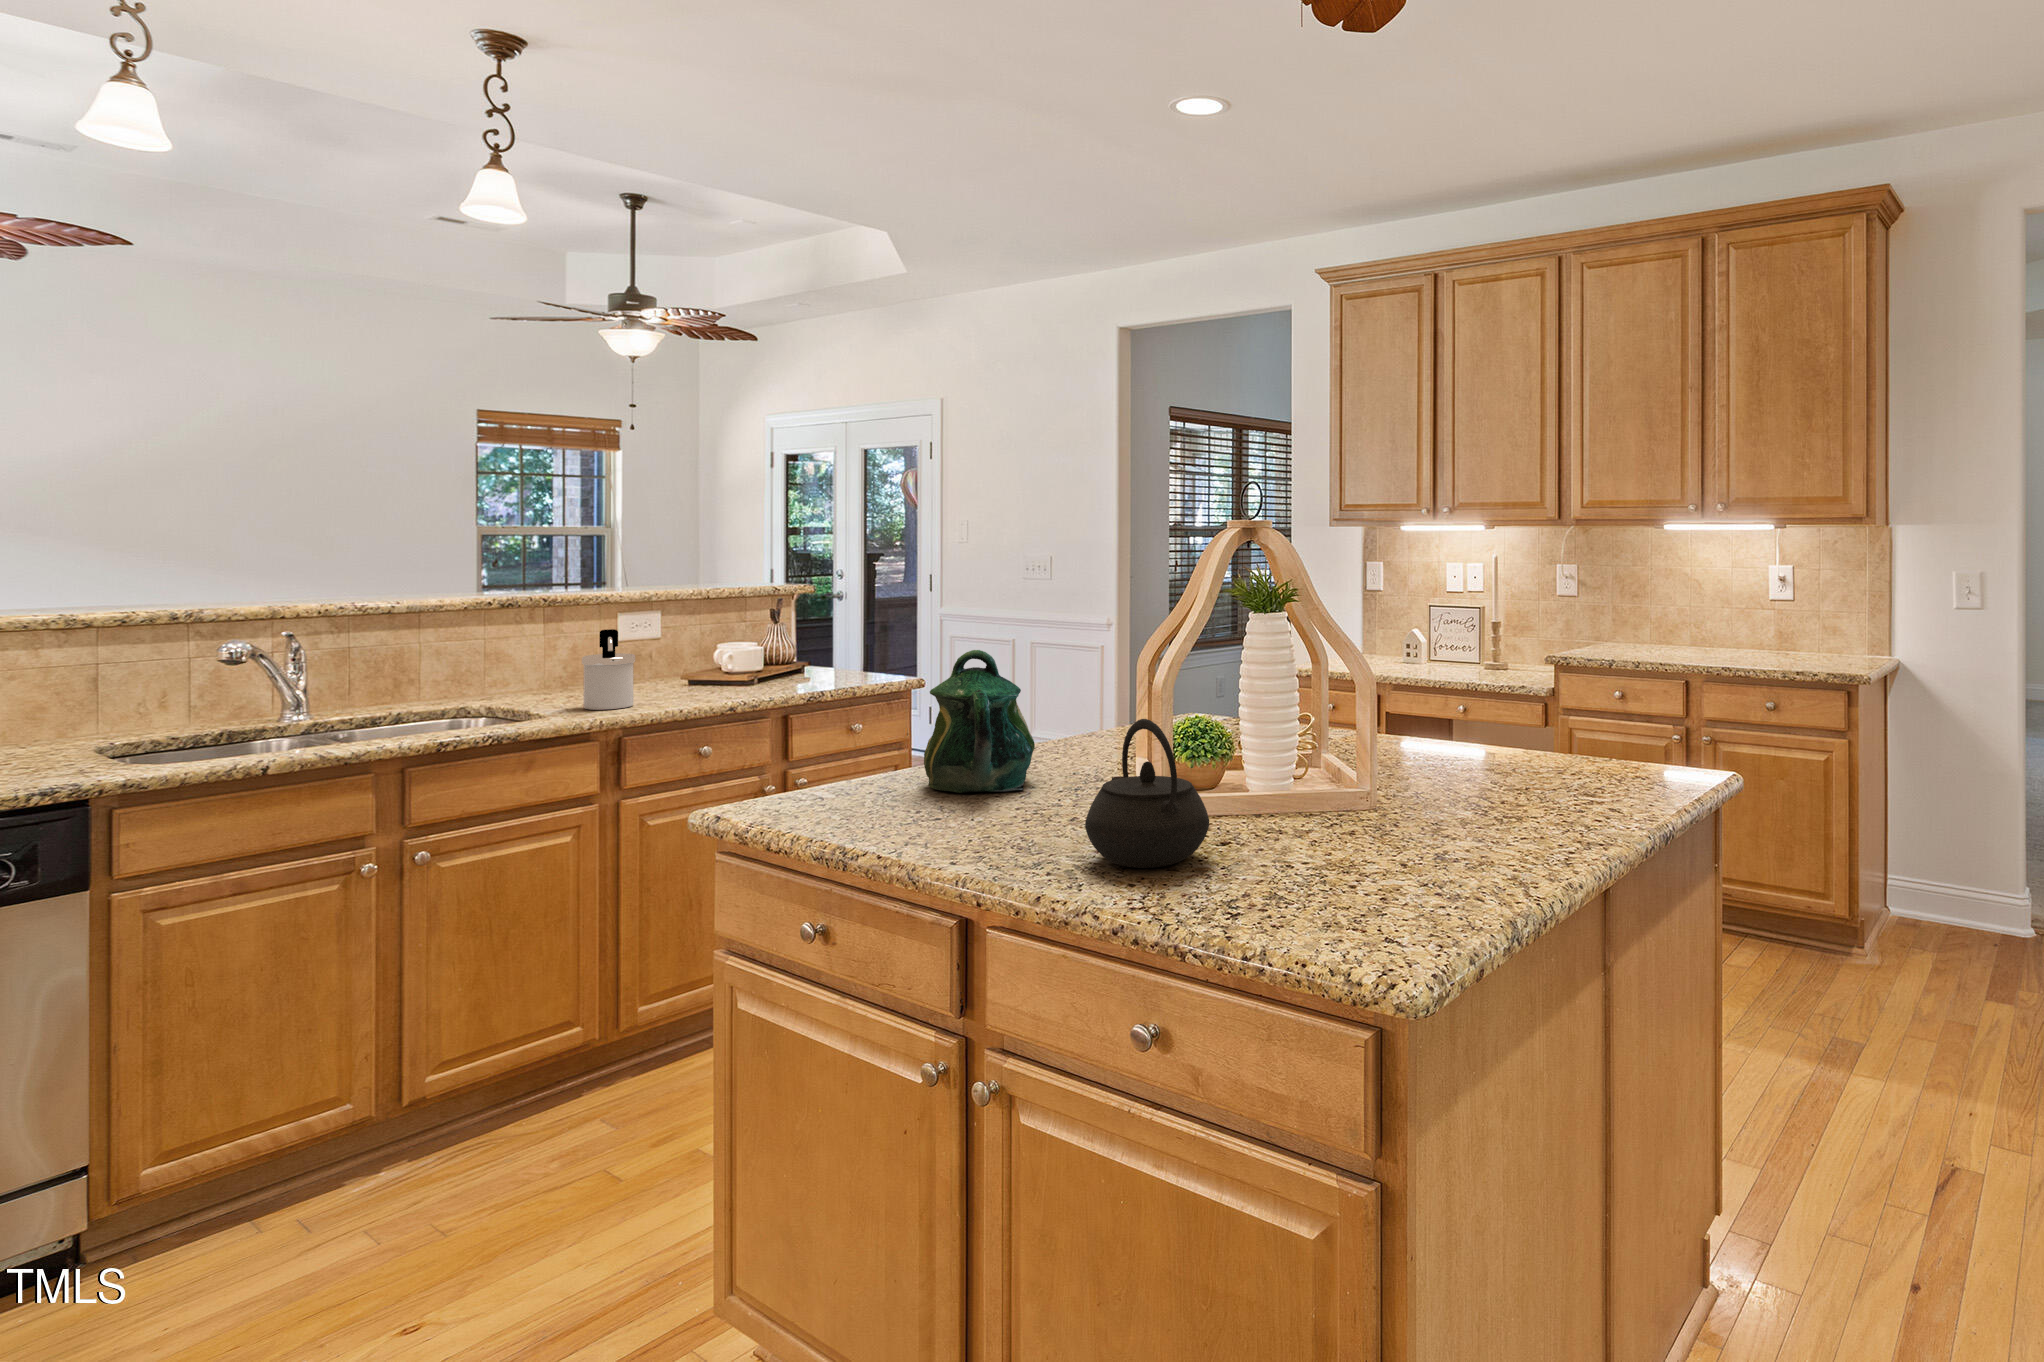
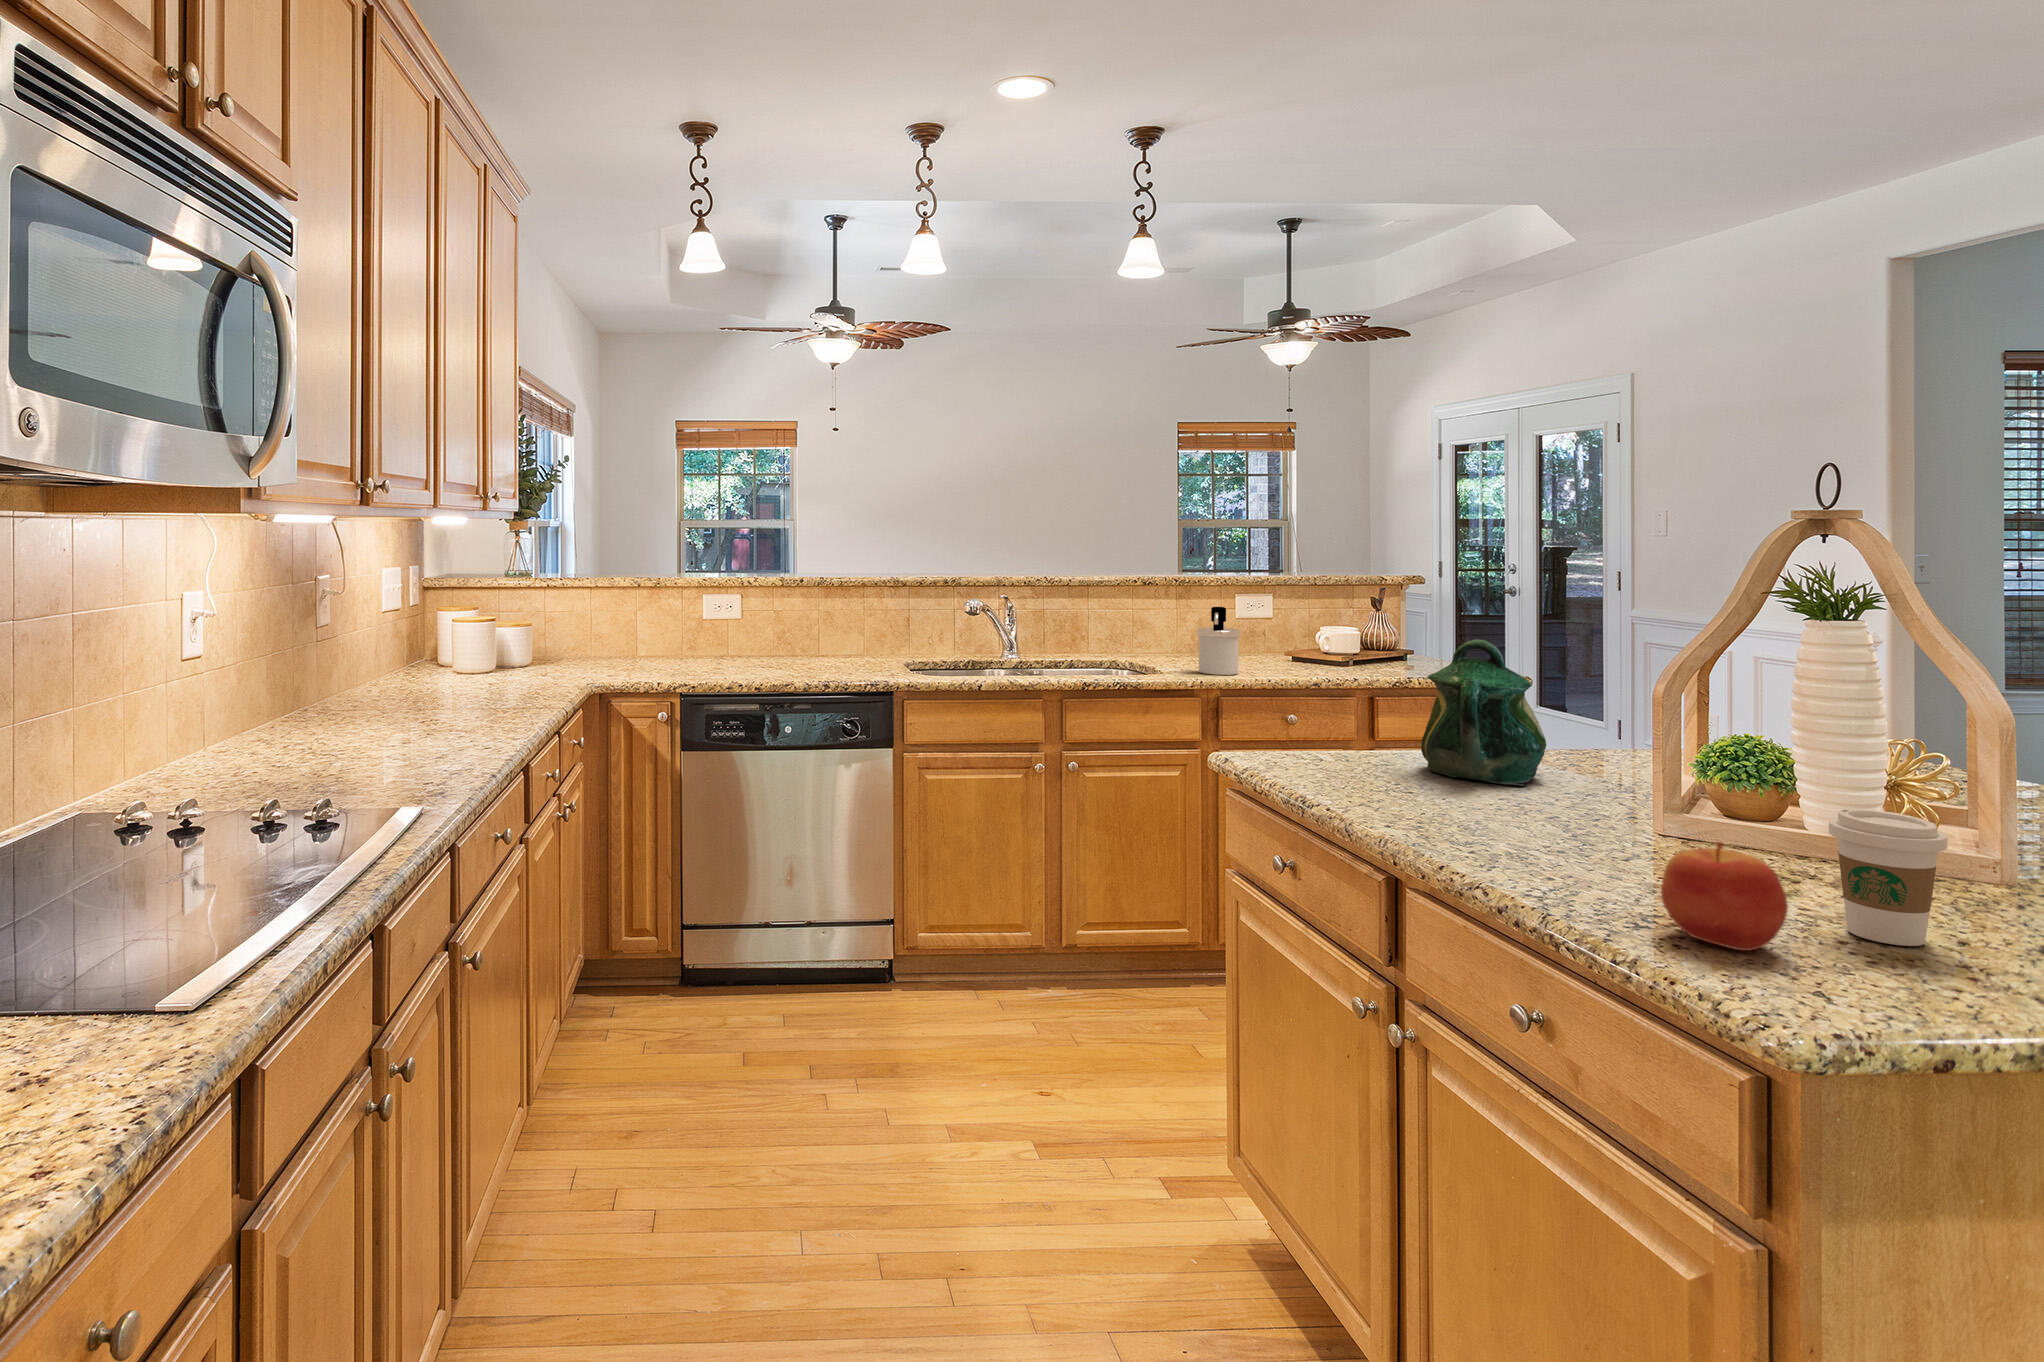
kettle: present [1085,719,1209,868] -> none [1519,717,1675,873]
coffee cup: none [1333,769,1405,878] -> present [1829,809,1947,946]
apple: none [1250,822,1341,916] -> present [1661,842,1788,951]

